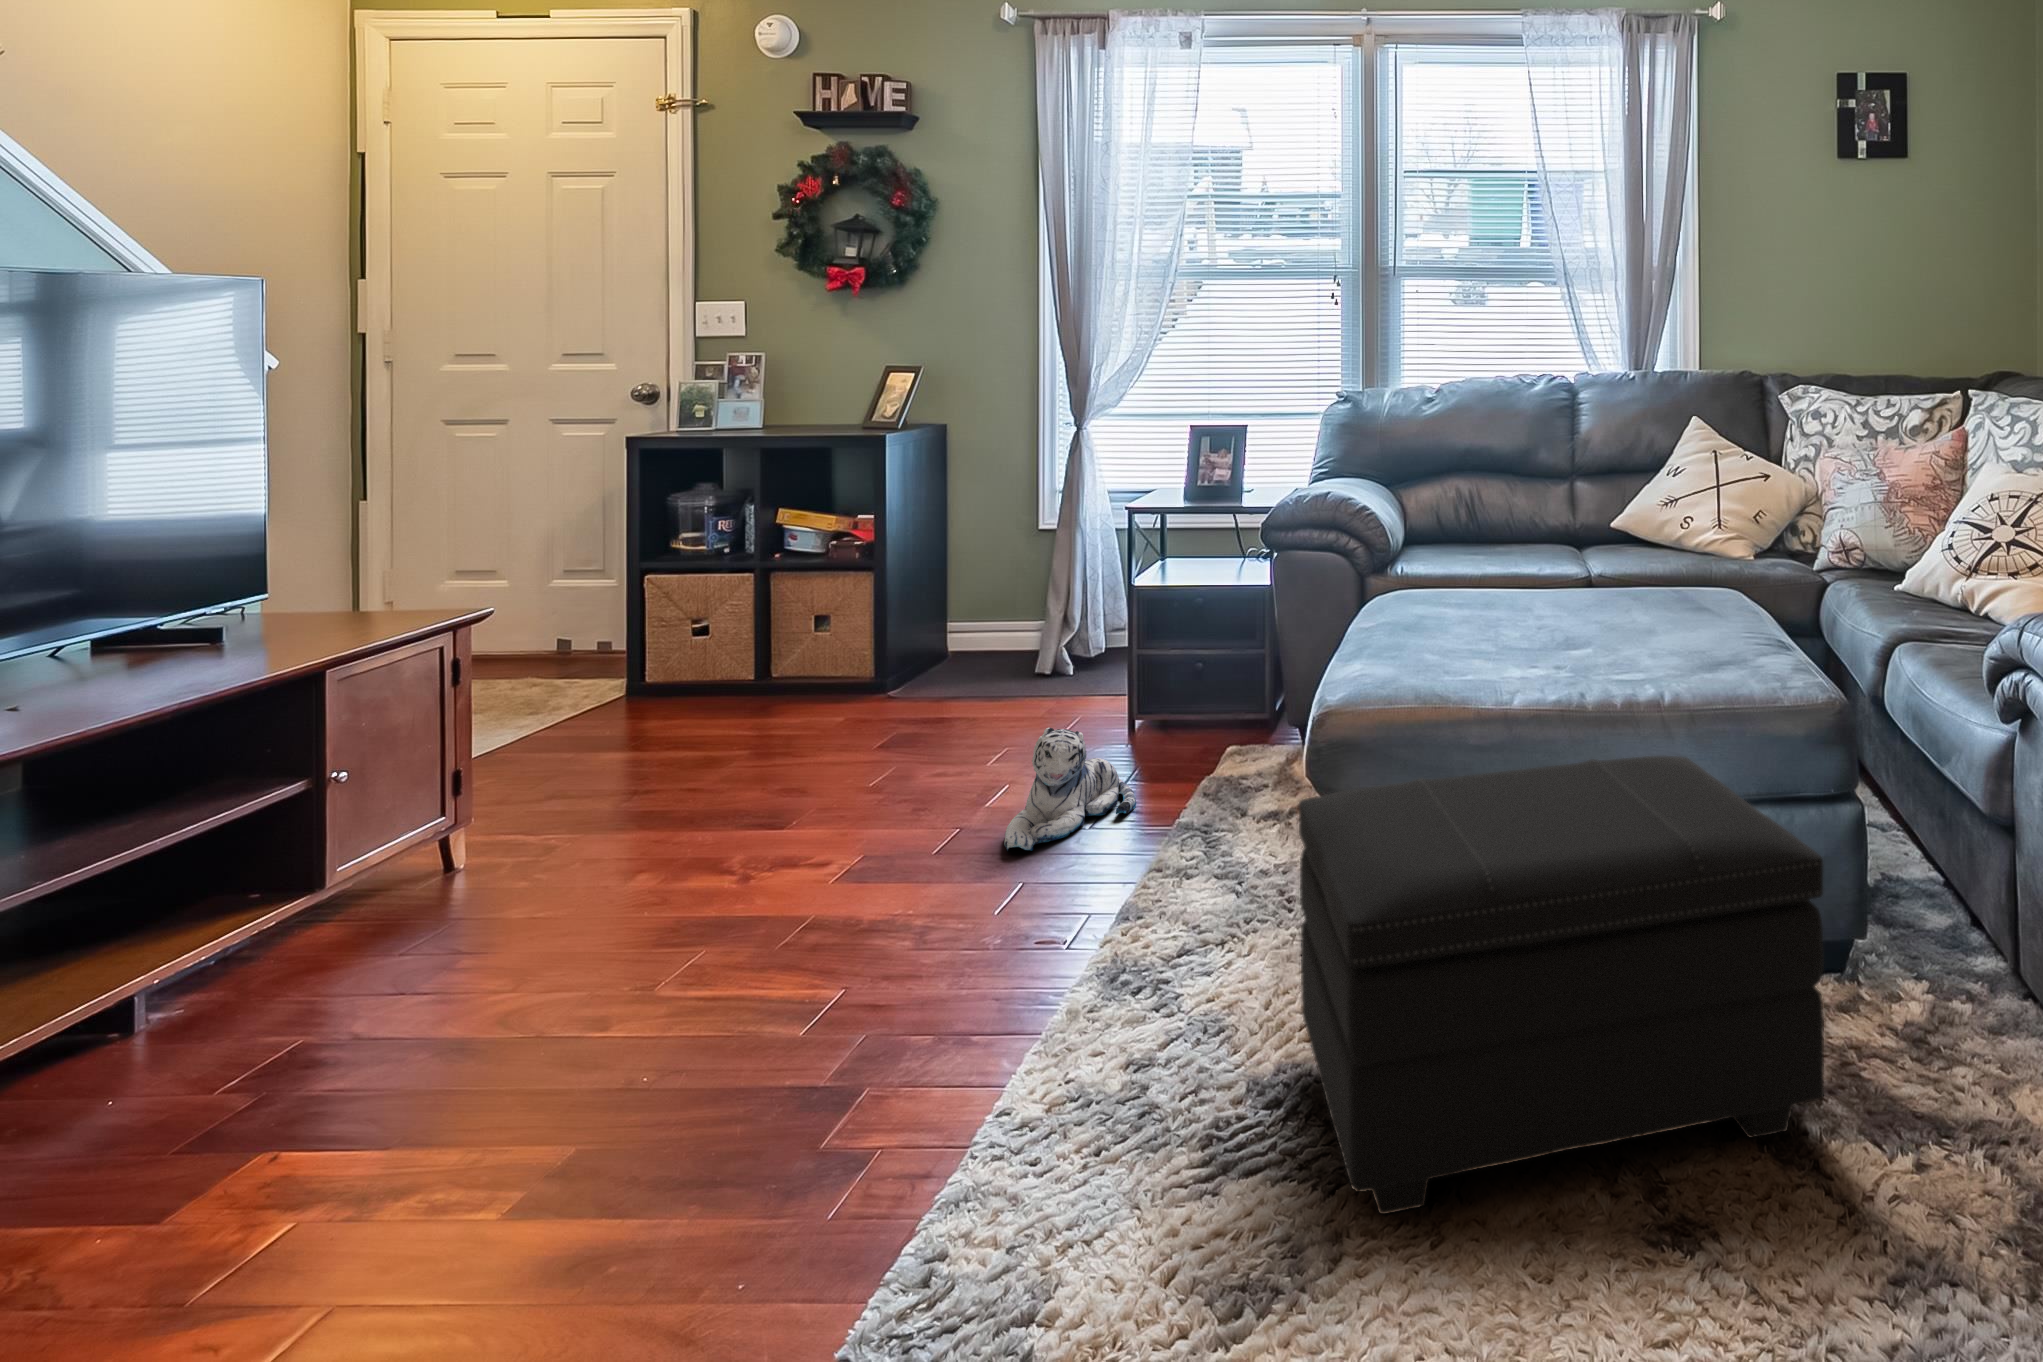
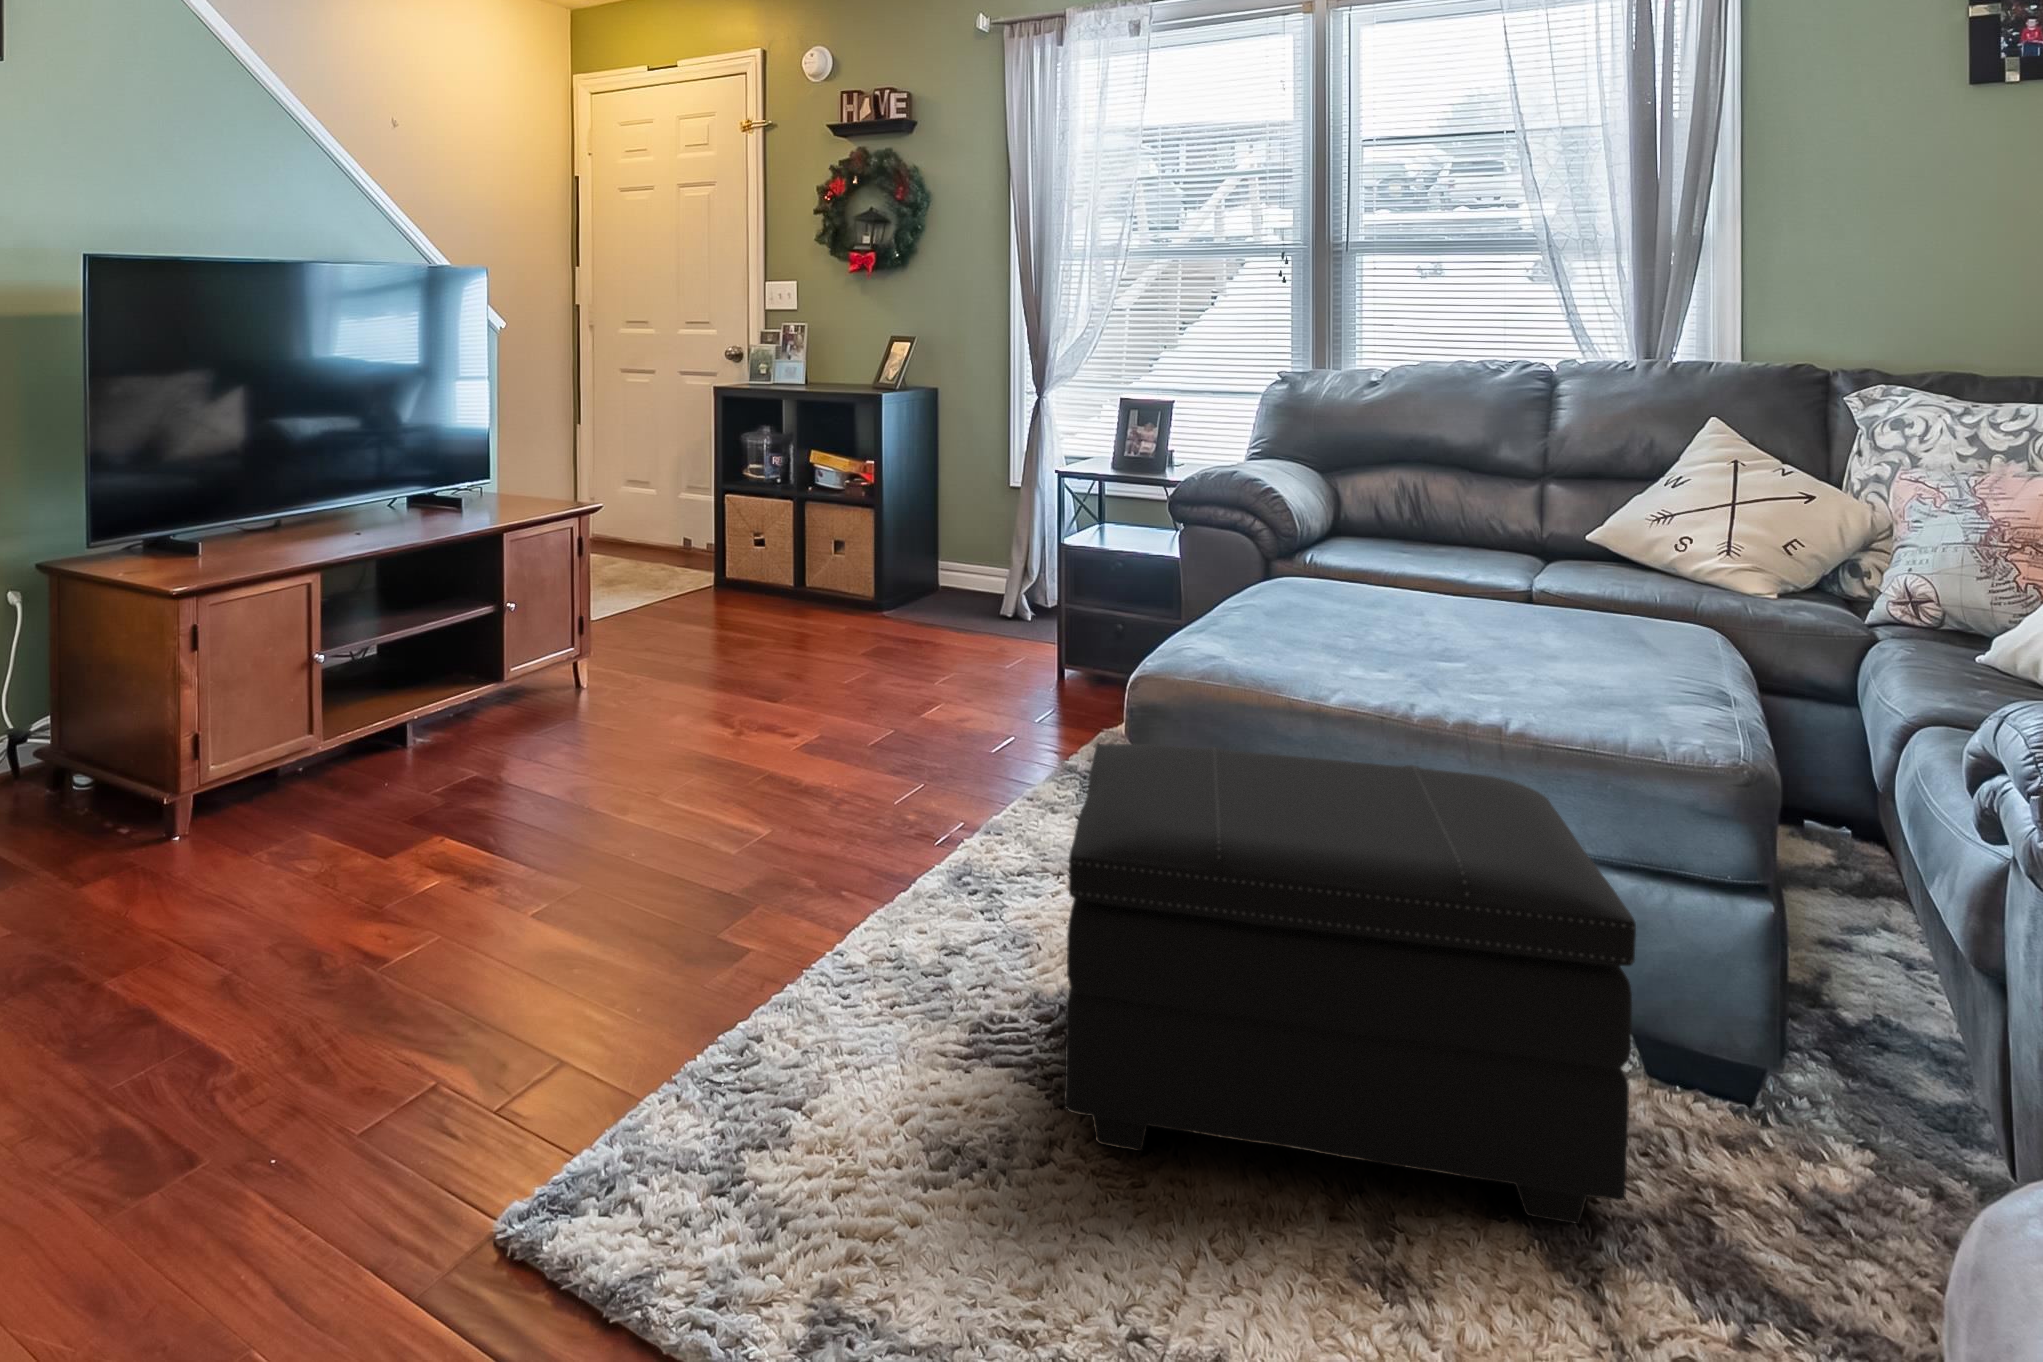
plush toy: present [1004,728,1136,851] -> none [919,655,1044,759]

